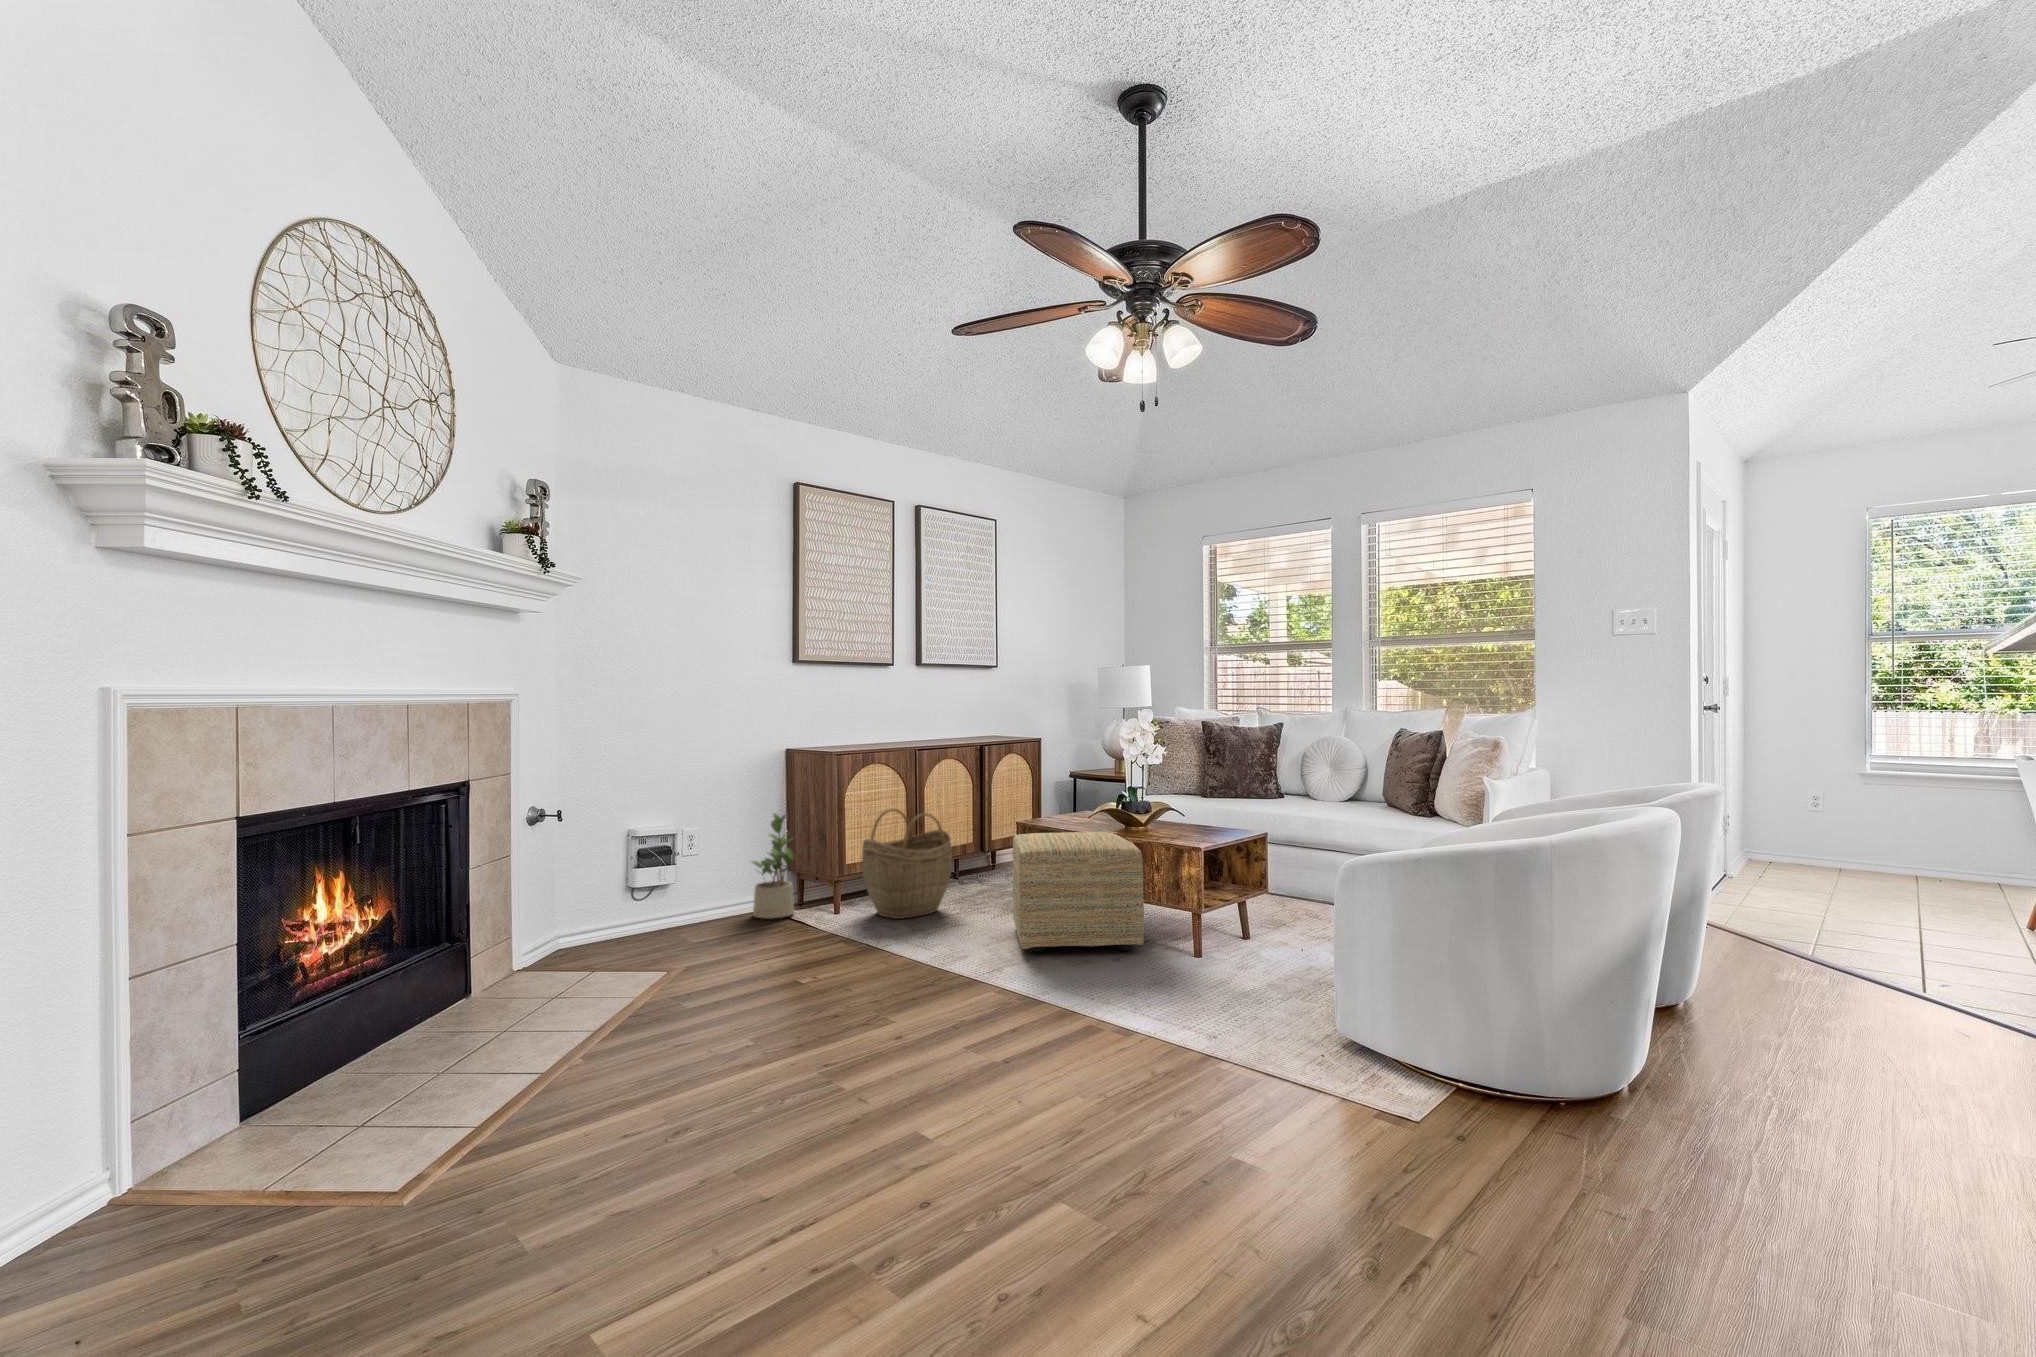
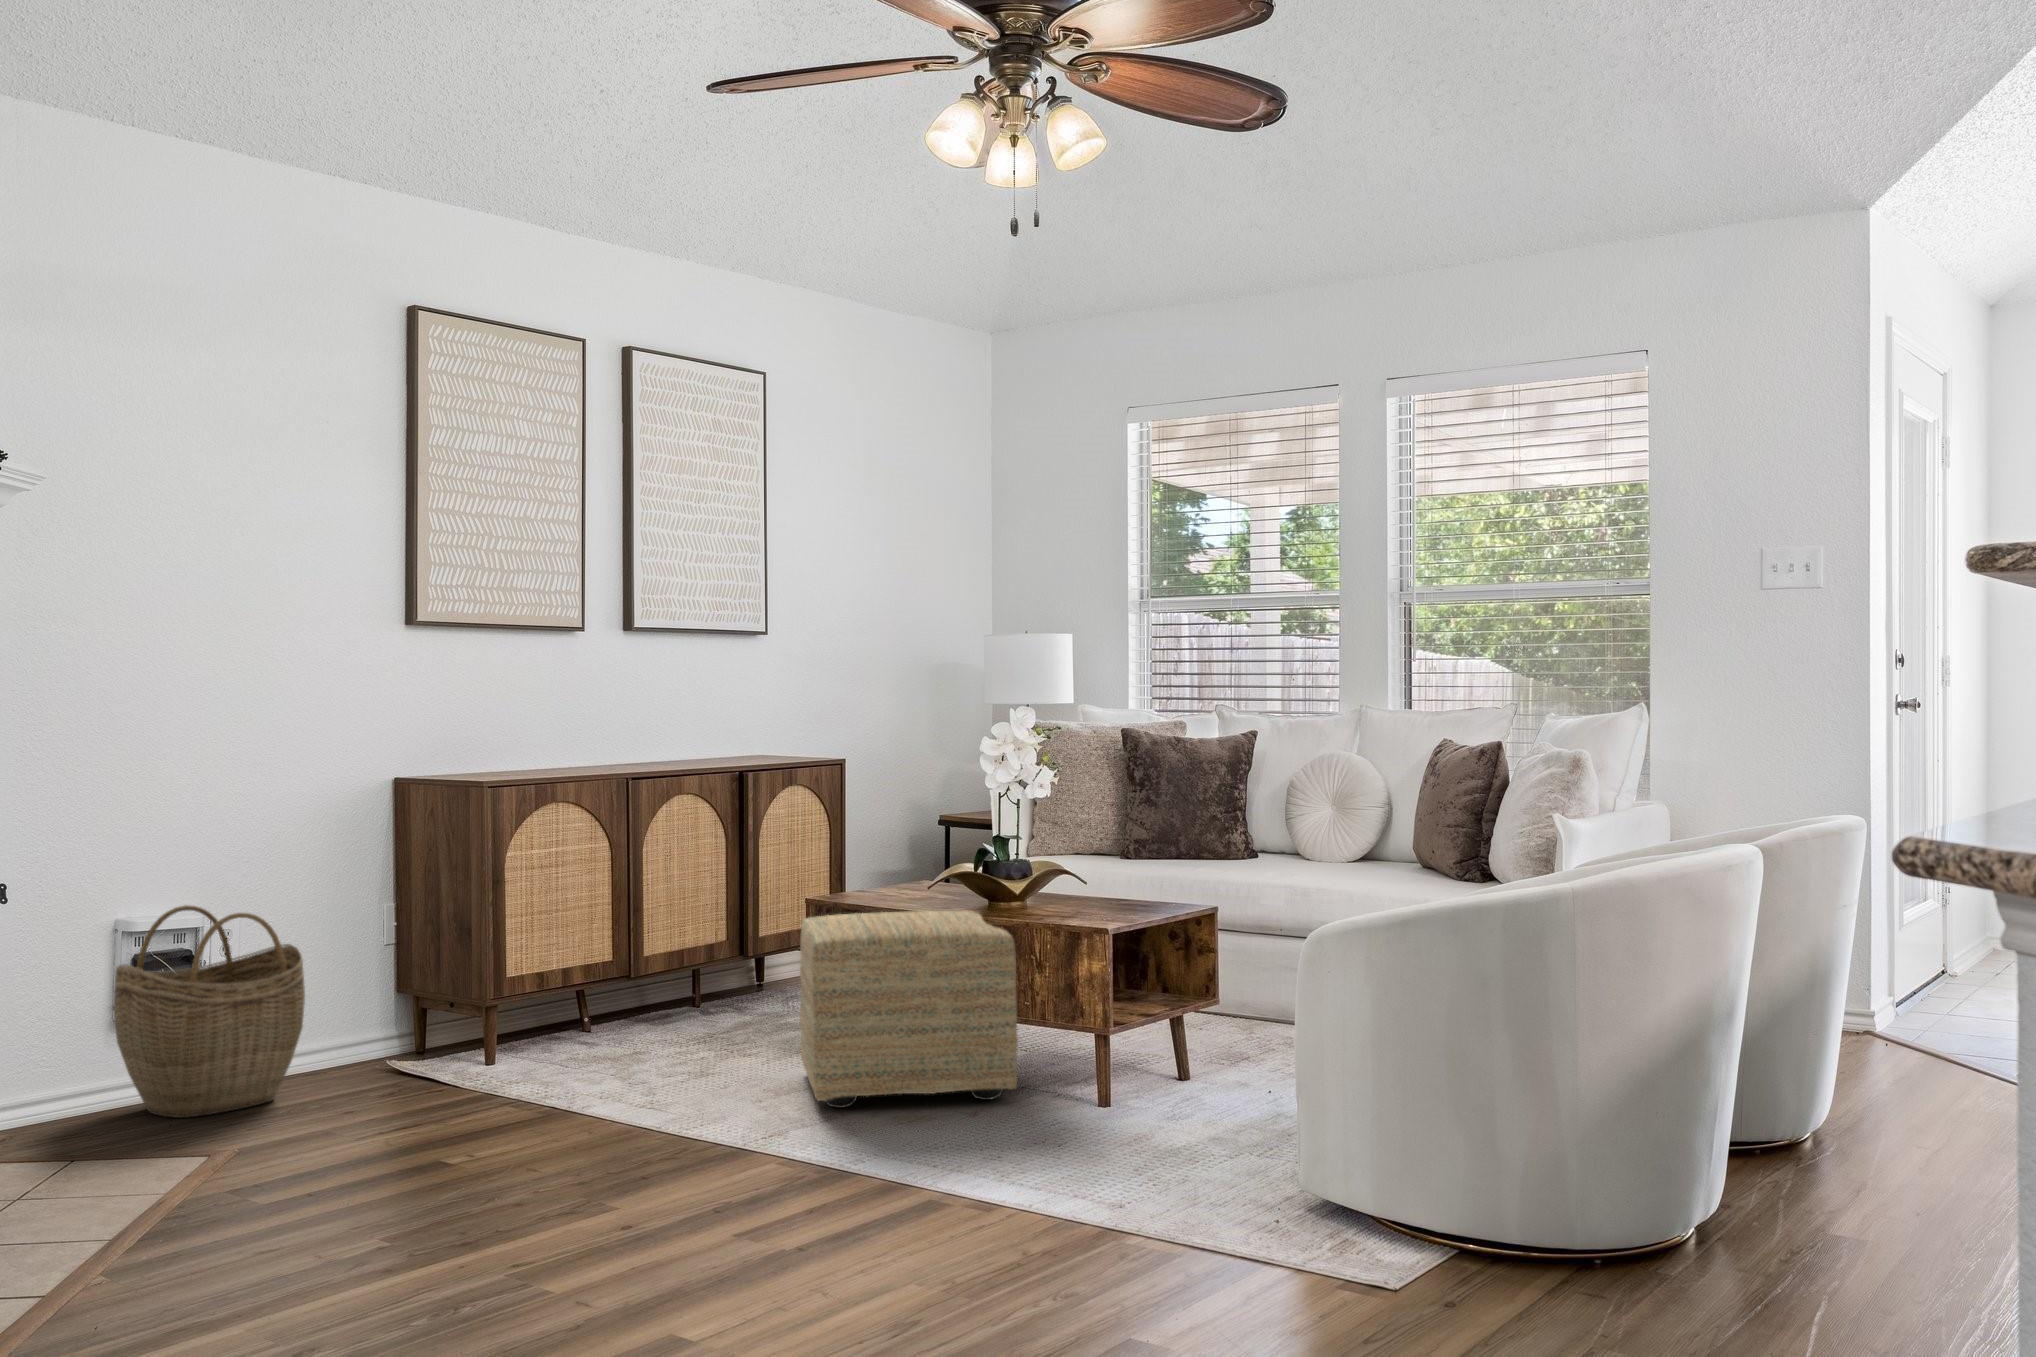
woven basket: present [862,809,952,919] -> present [114,905,305,1118]
potted plant: present [752,814,799,919] -> none [335,889,430,1073]

